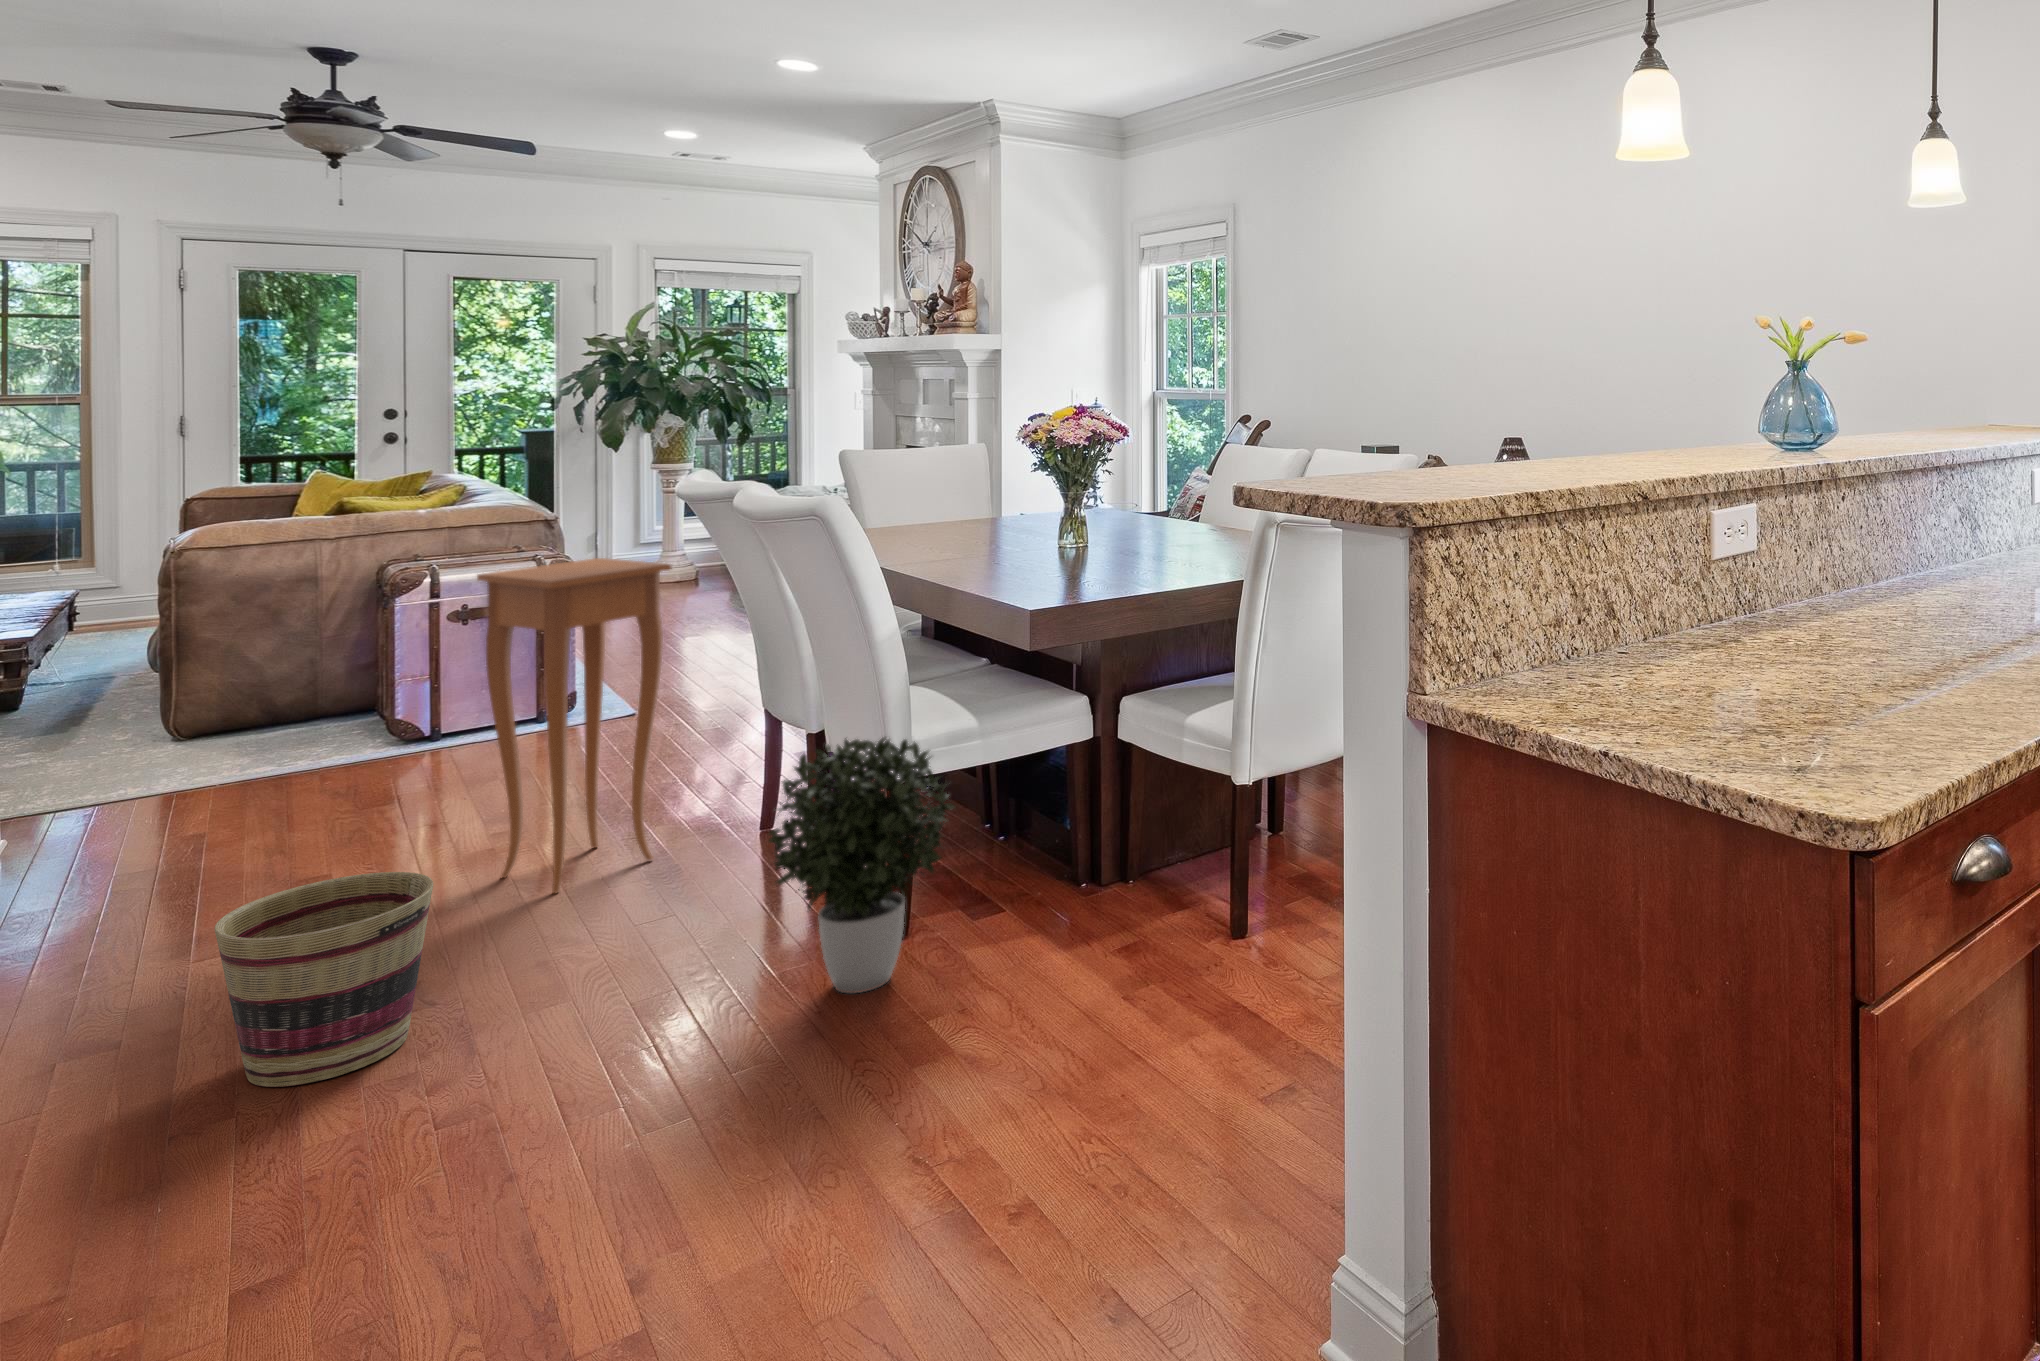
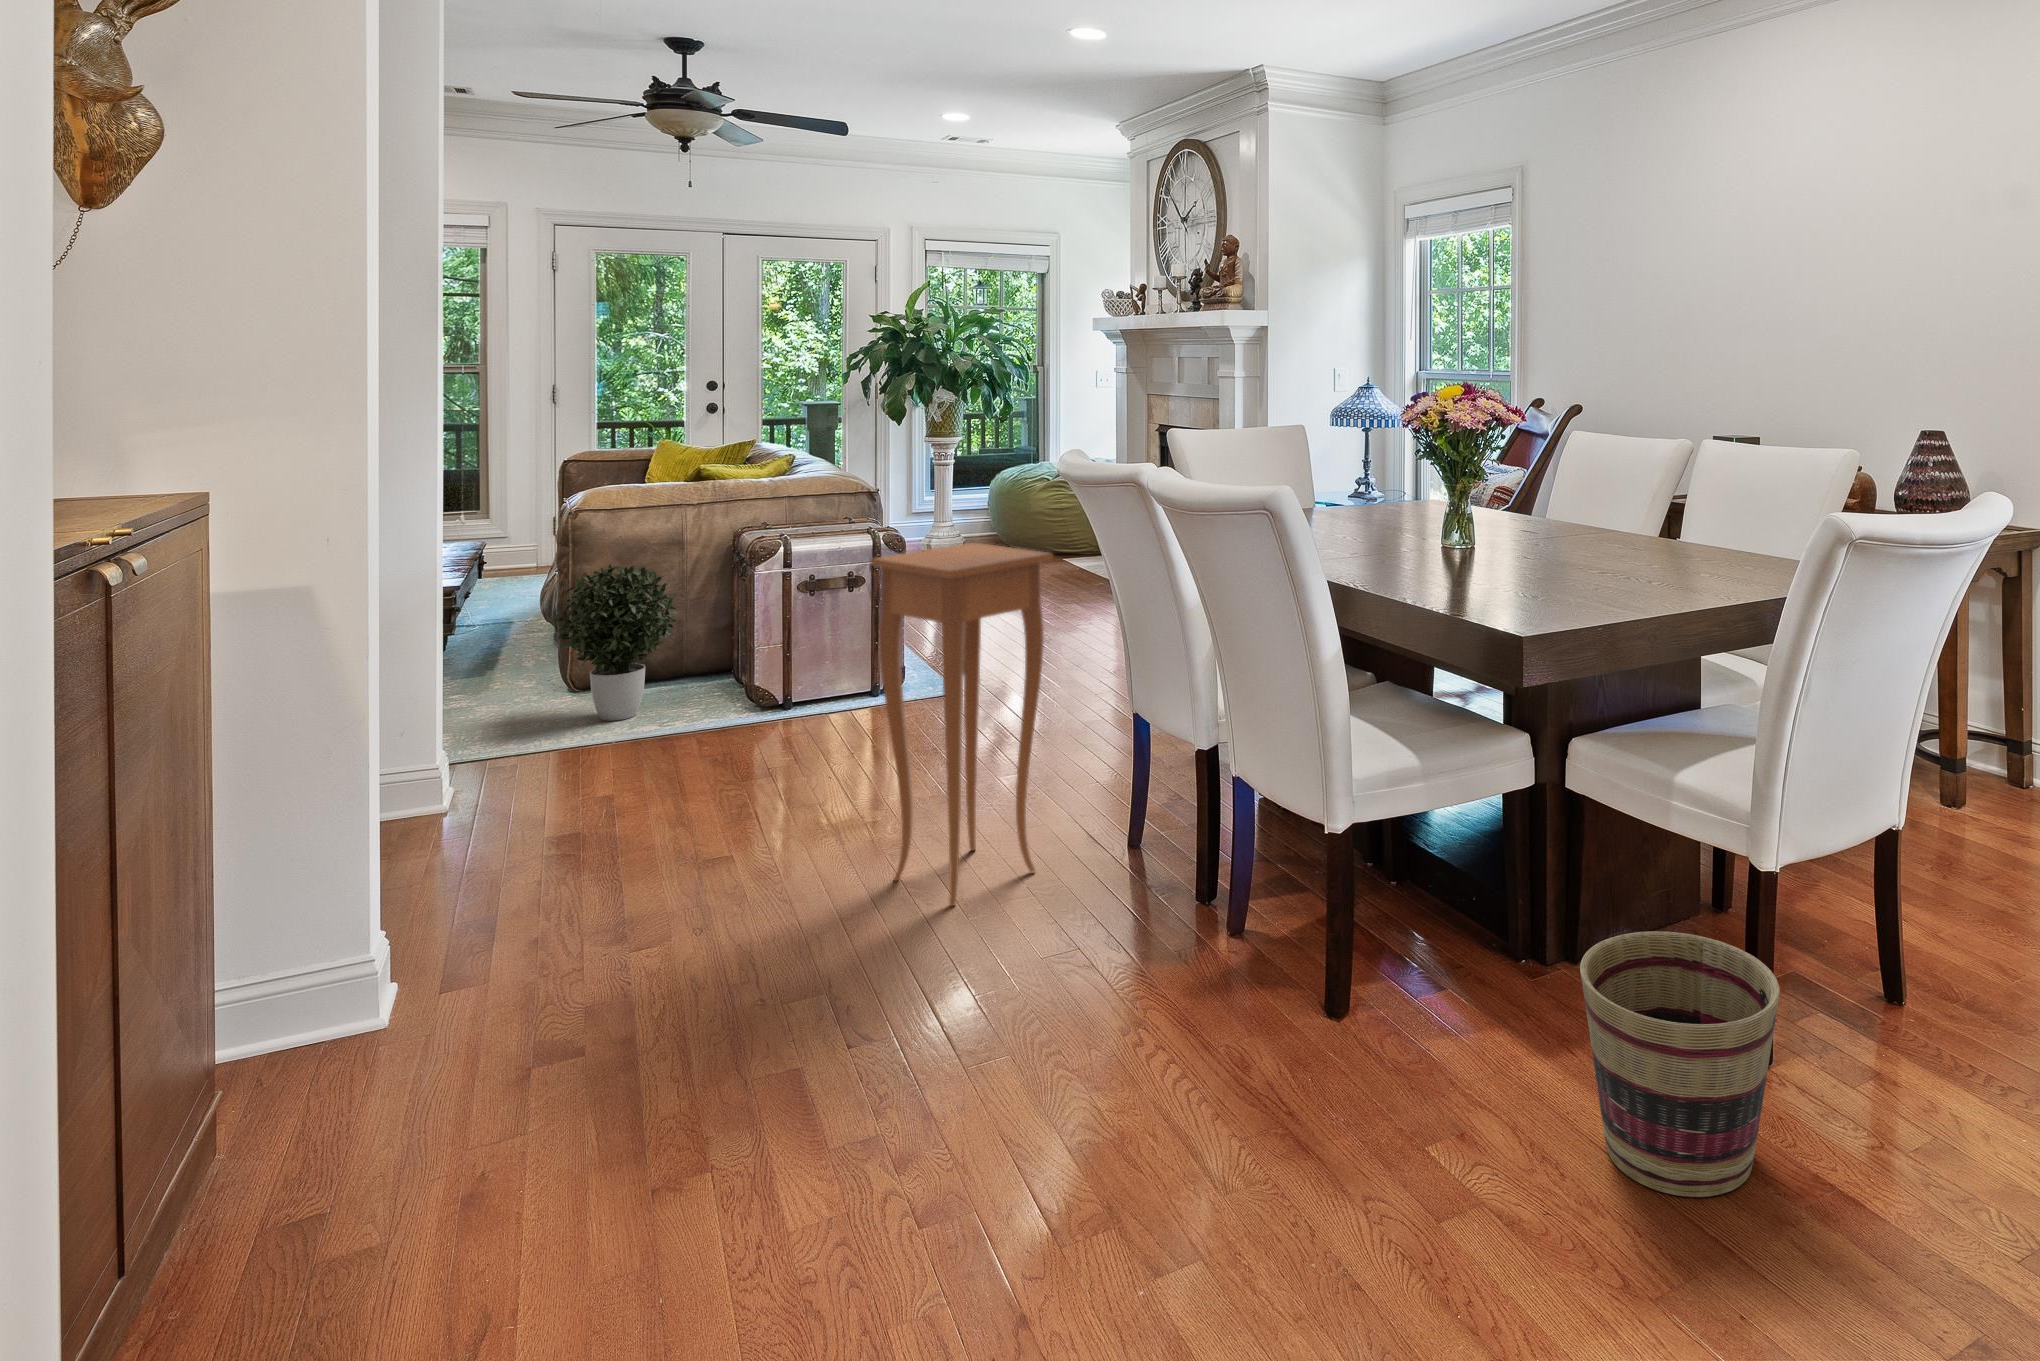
potted plant: present [769,737,955,994] -> present [552,564,678,721]
basket: present [215,872,433,1087] -> present [1580,931,1780,1197]

